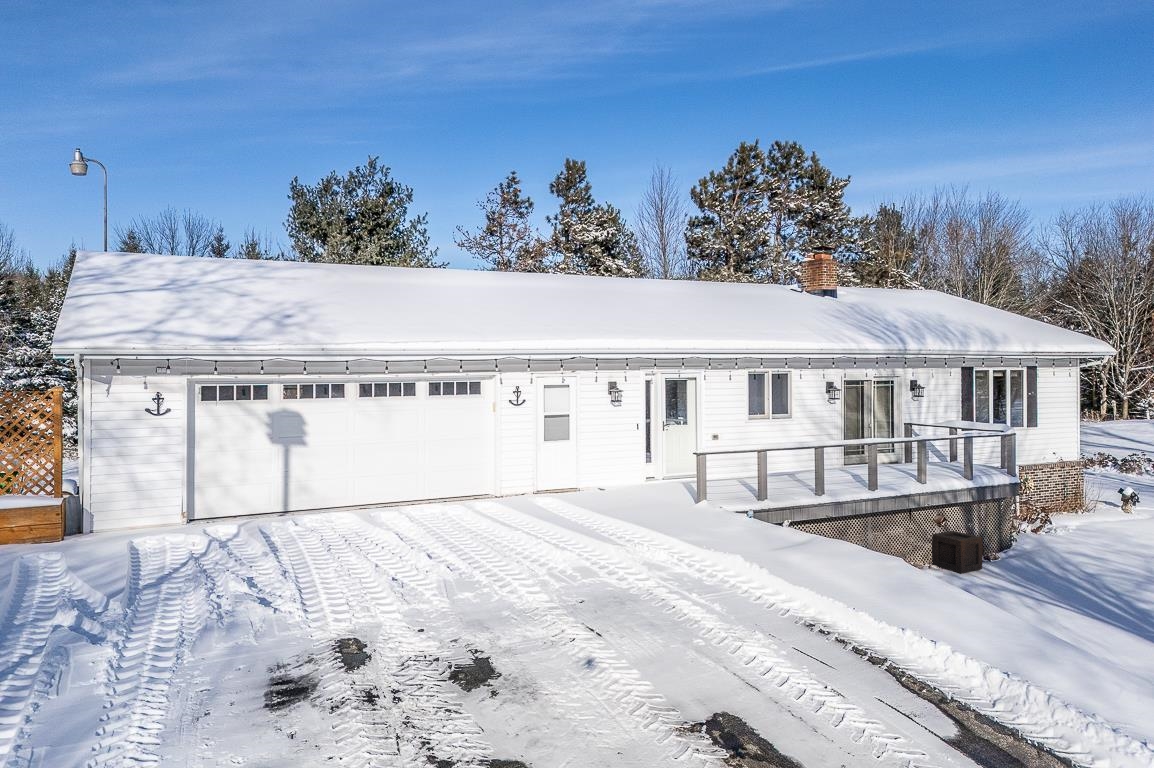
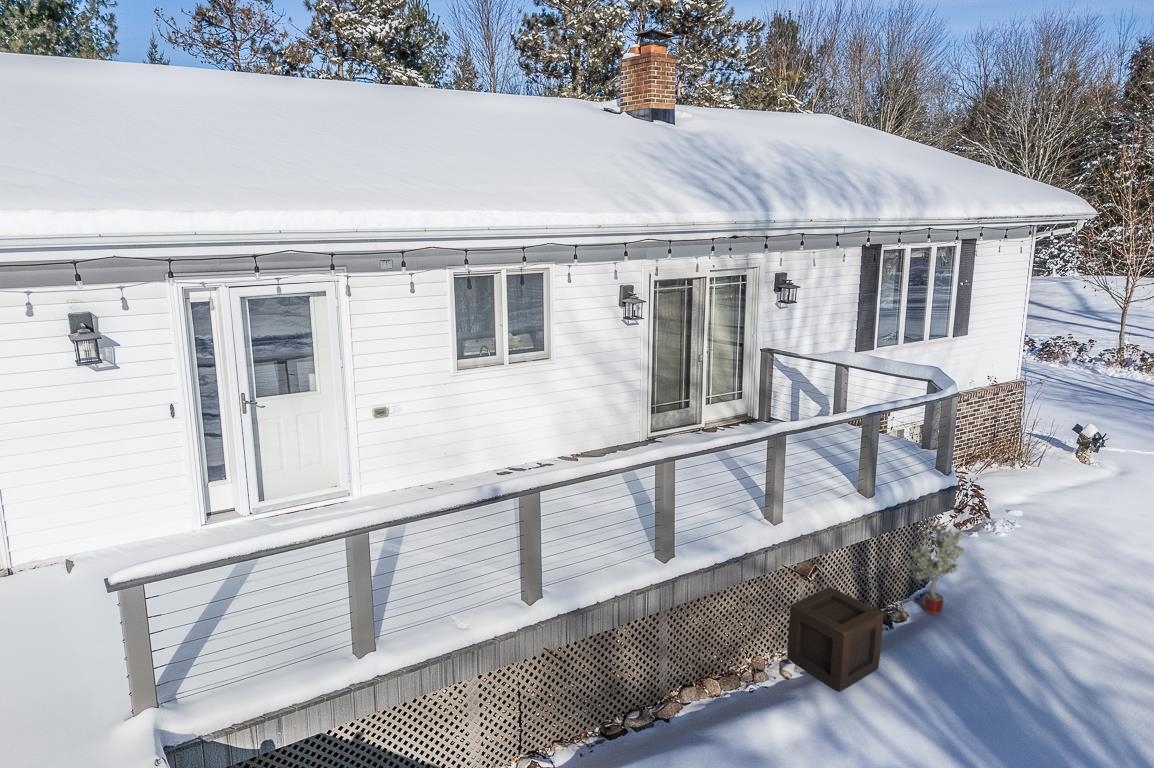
potted tree: none [996,507,1031,558] -> present [907,524,965,614]

